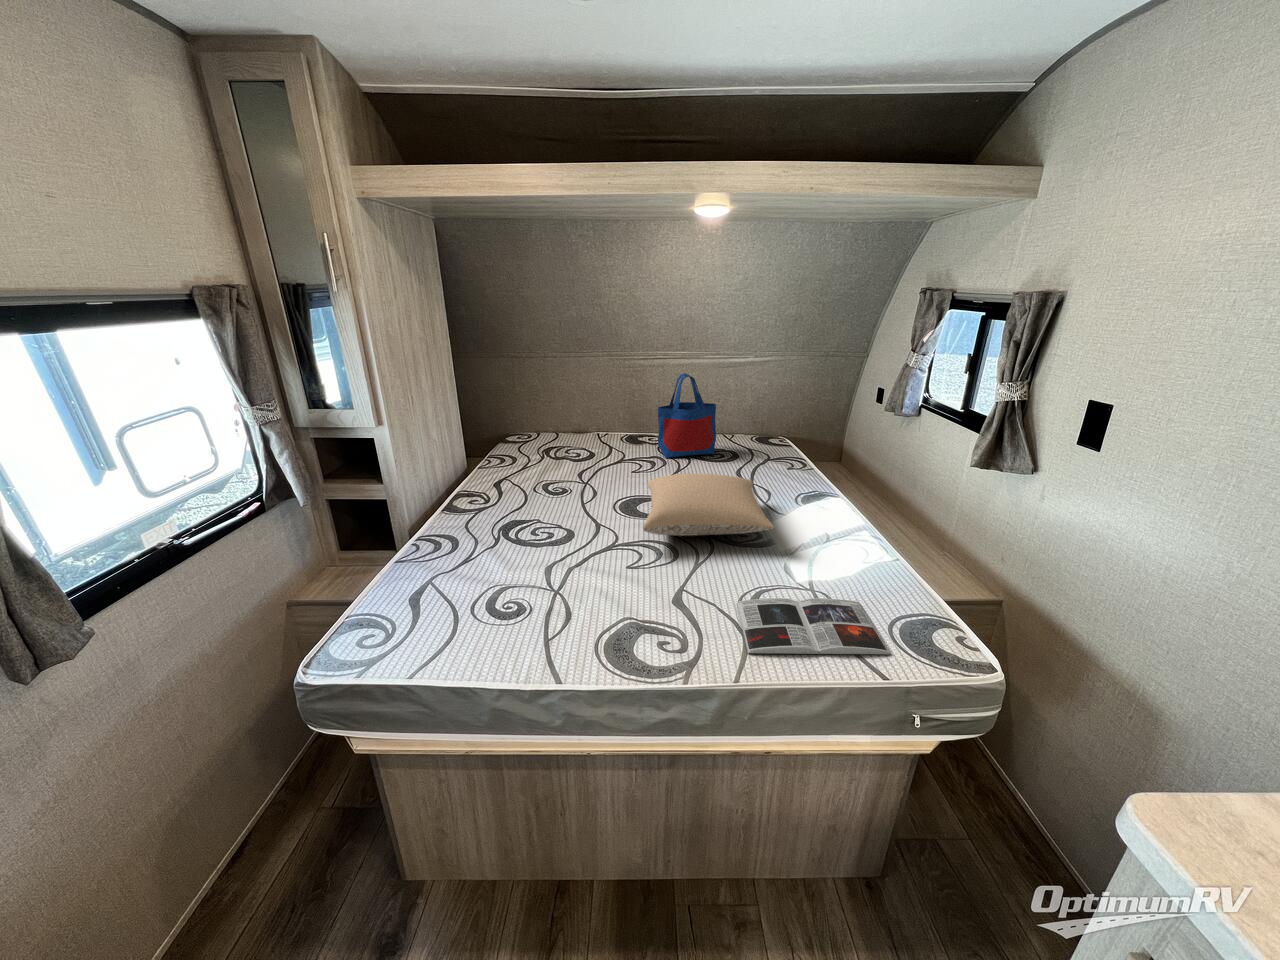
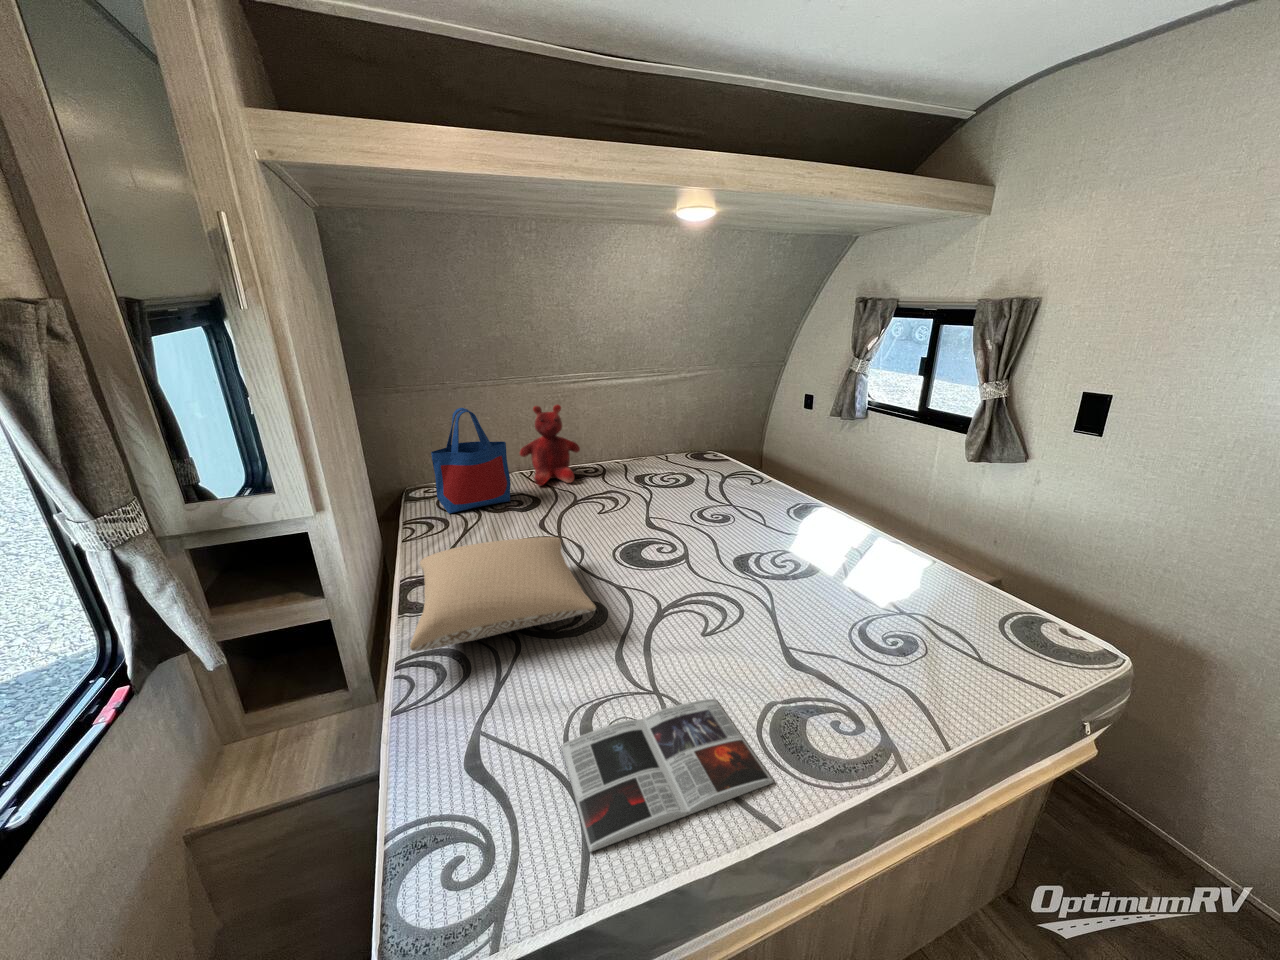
teddy bear: none [726,375,780,445] -> present [520,405,580,486]

